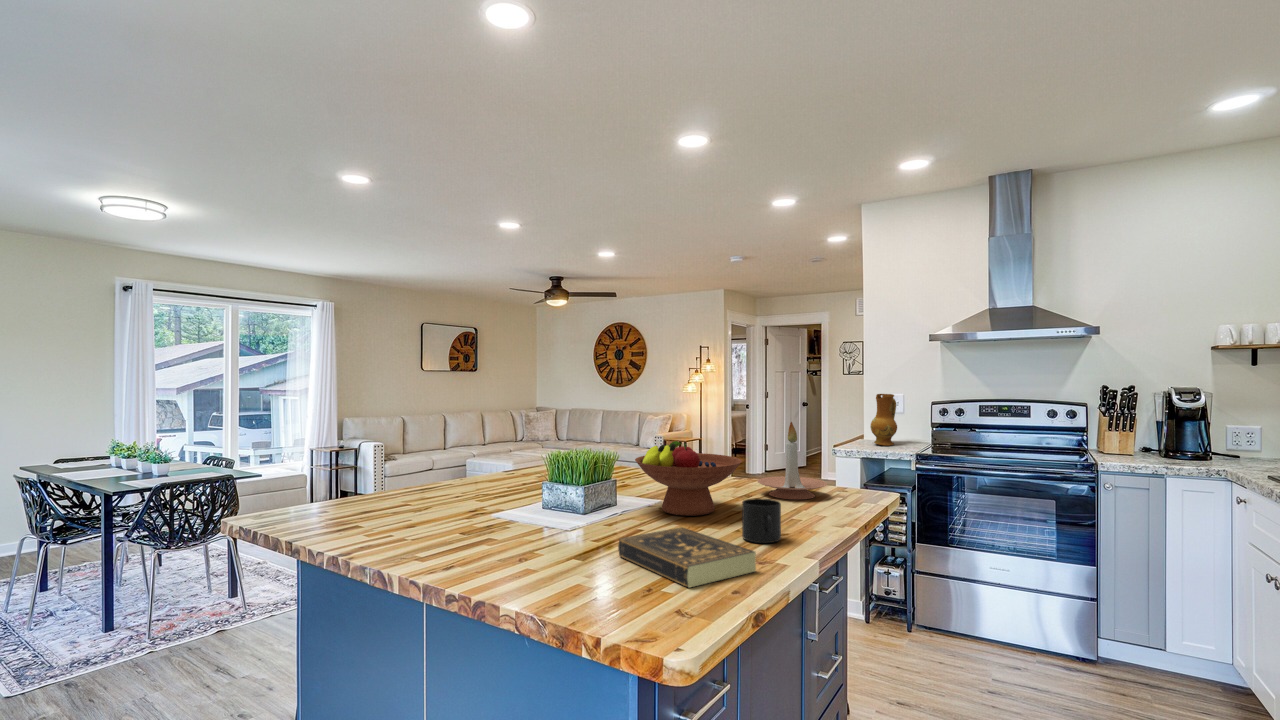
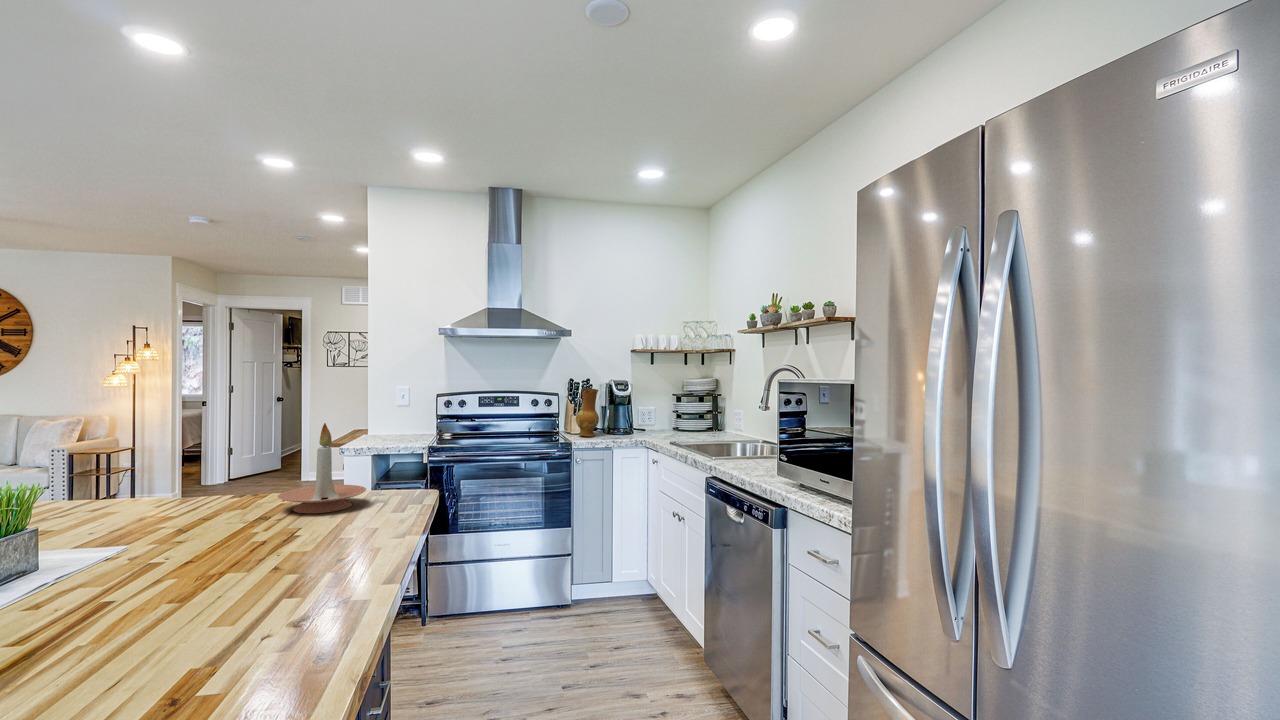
ceramic jug: present [870,394,897,446] -> present [576,389,599,437]
fruit bowl: present [635,441,742,516] -> none [84,460,271,565]
mug: present [742,498,781,543] -> none [288,520,342,578]
book: present [618,527,756,588] -> none [81,584,332,674]

